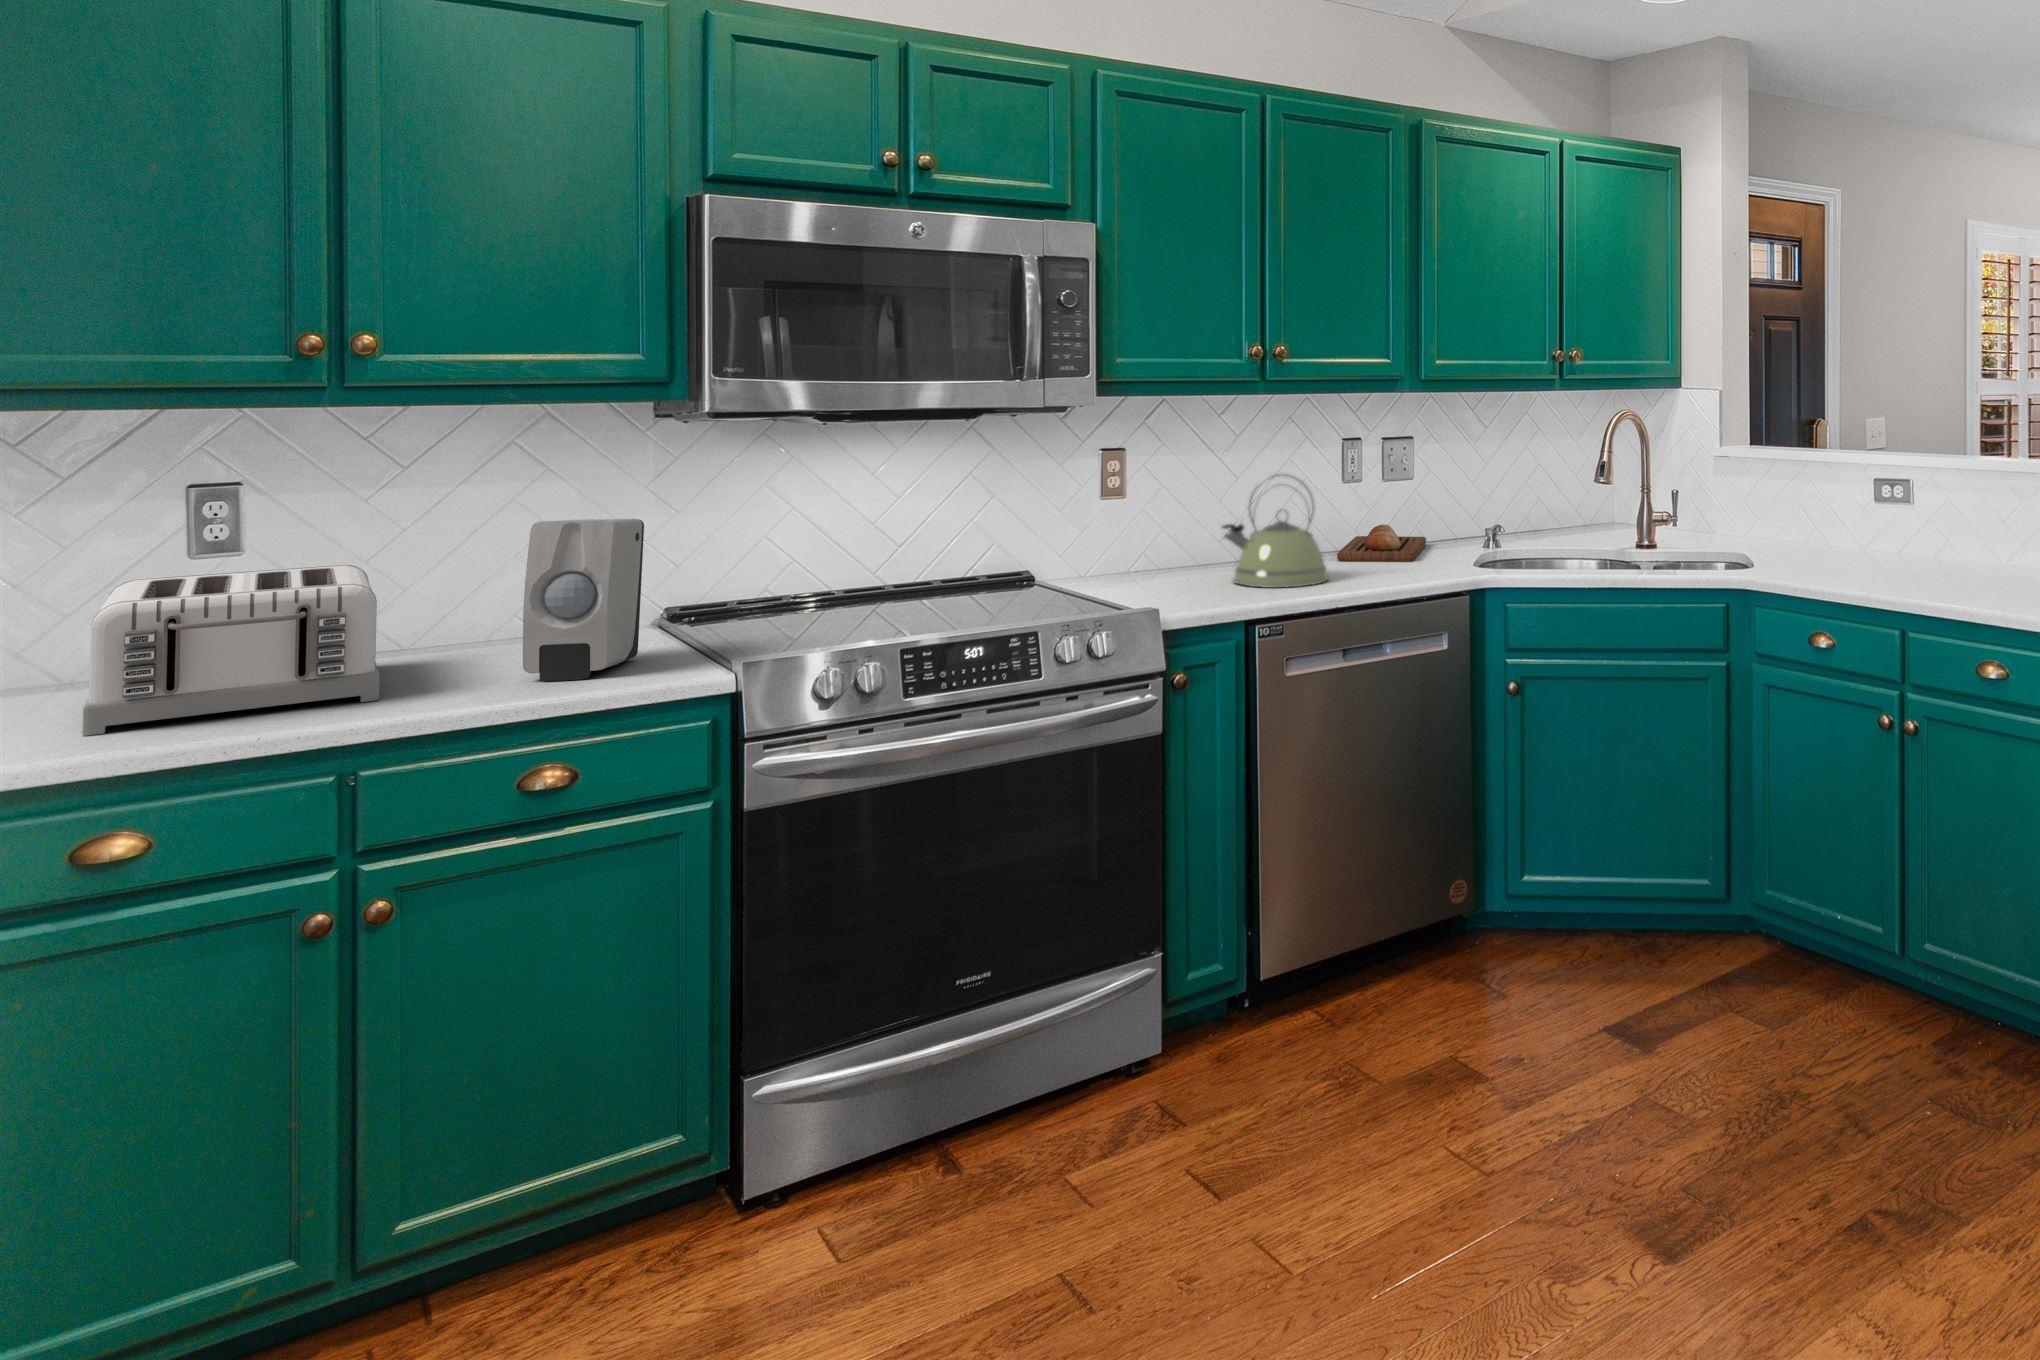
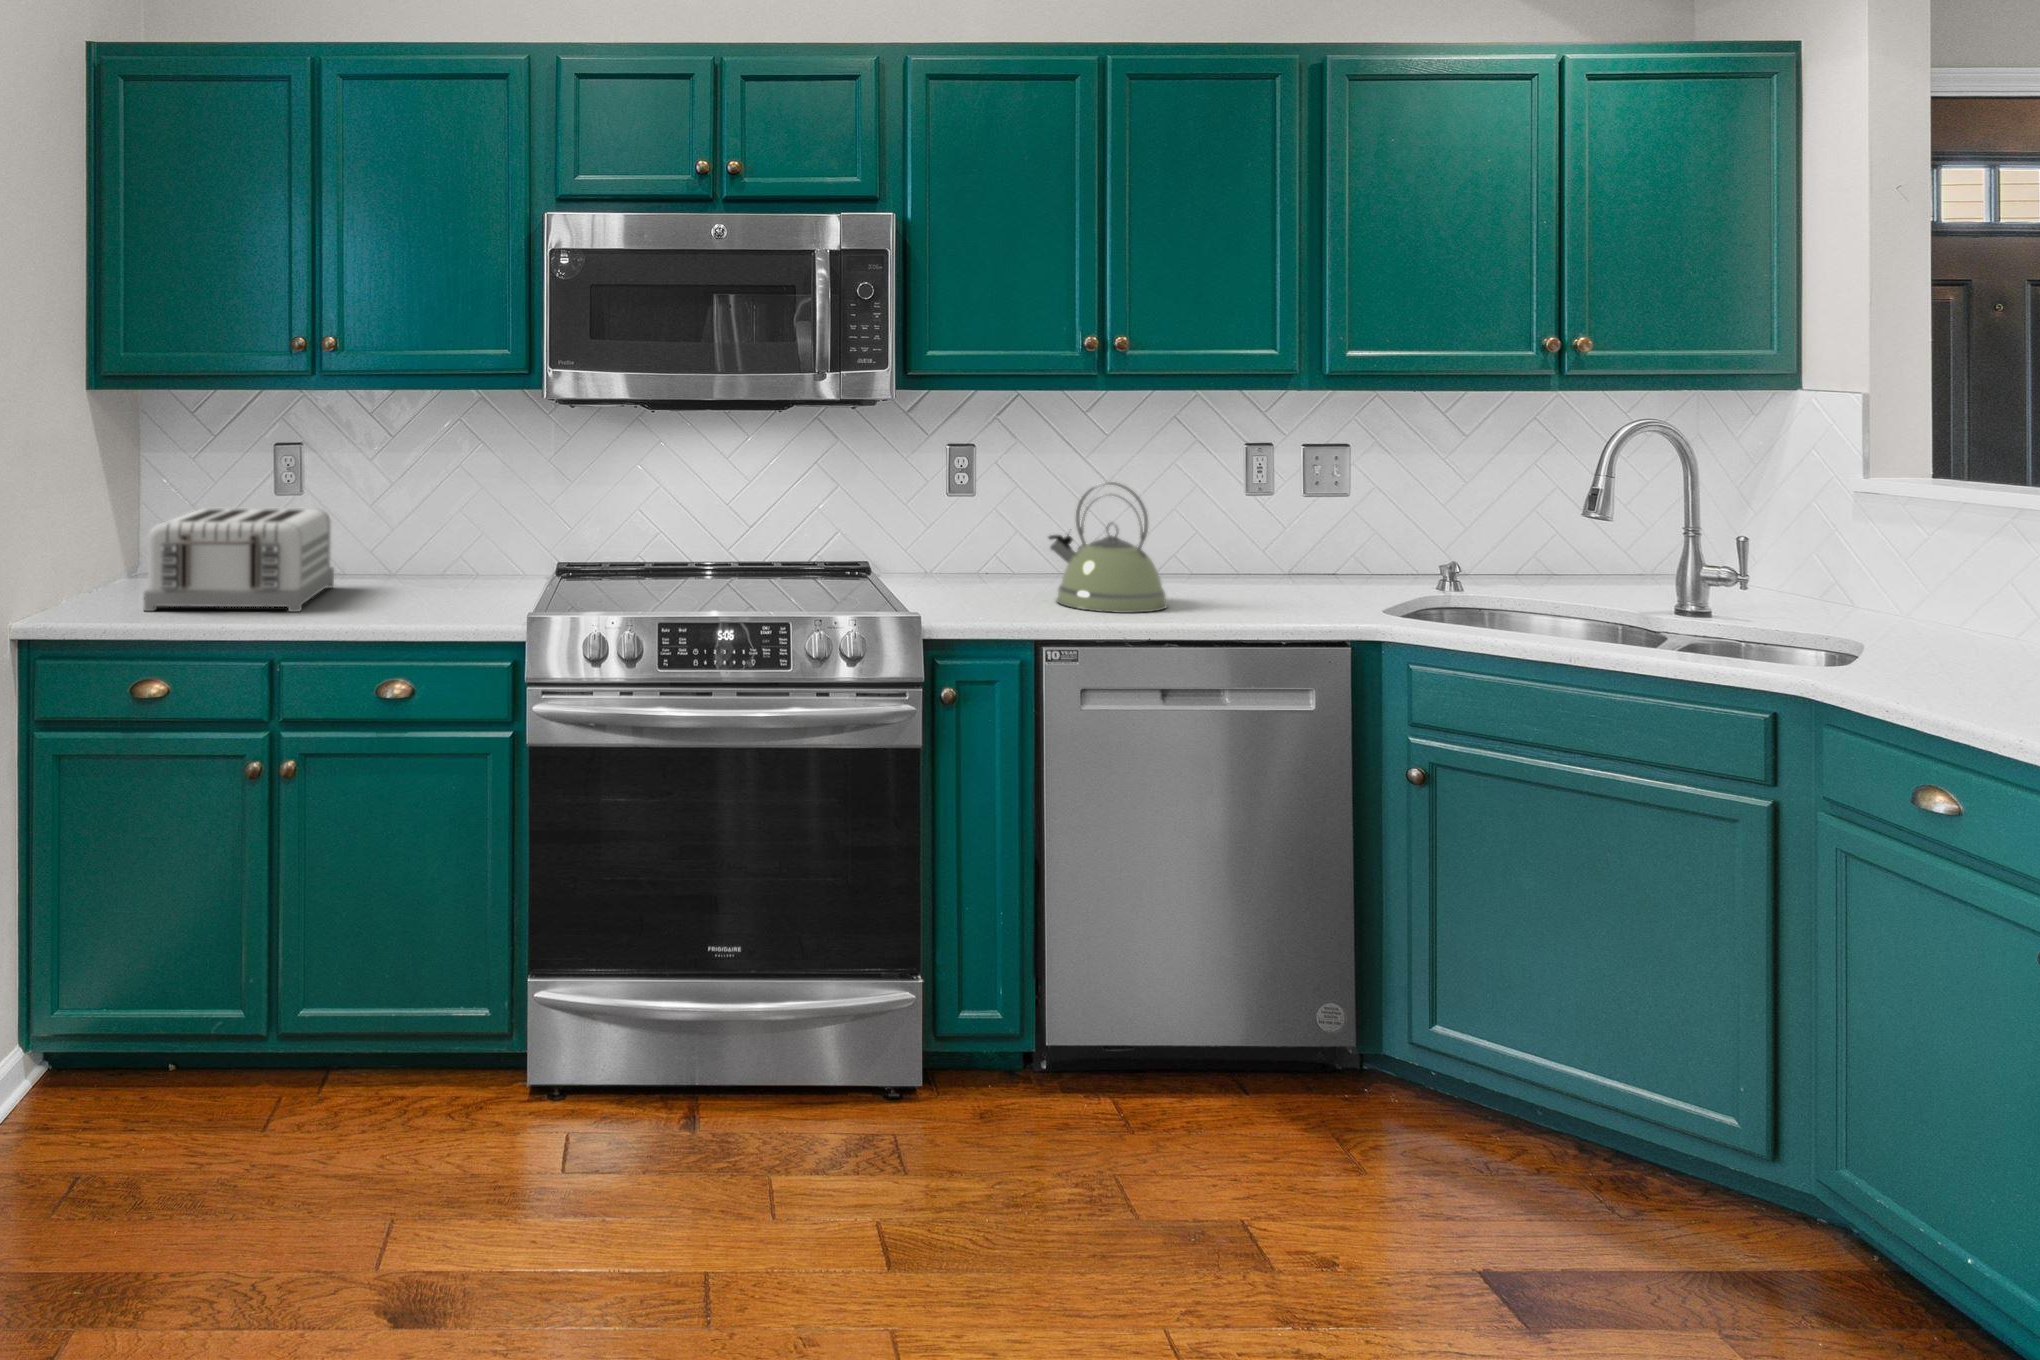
soap dispenser: present [523,518,644,681] -> none [387,484,485,615]
bread loaf: present [1337,525,1426,562] -> none [1218,552,1366,600]

